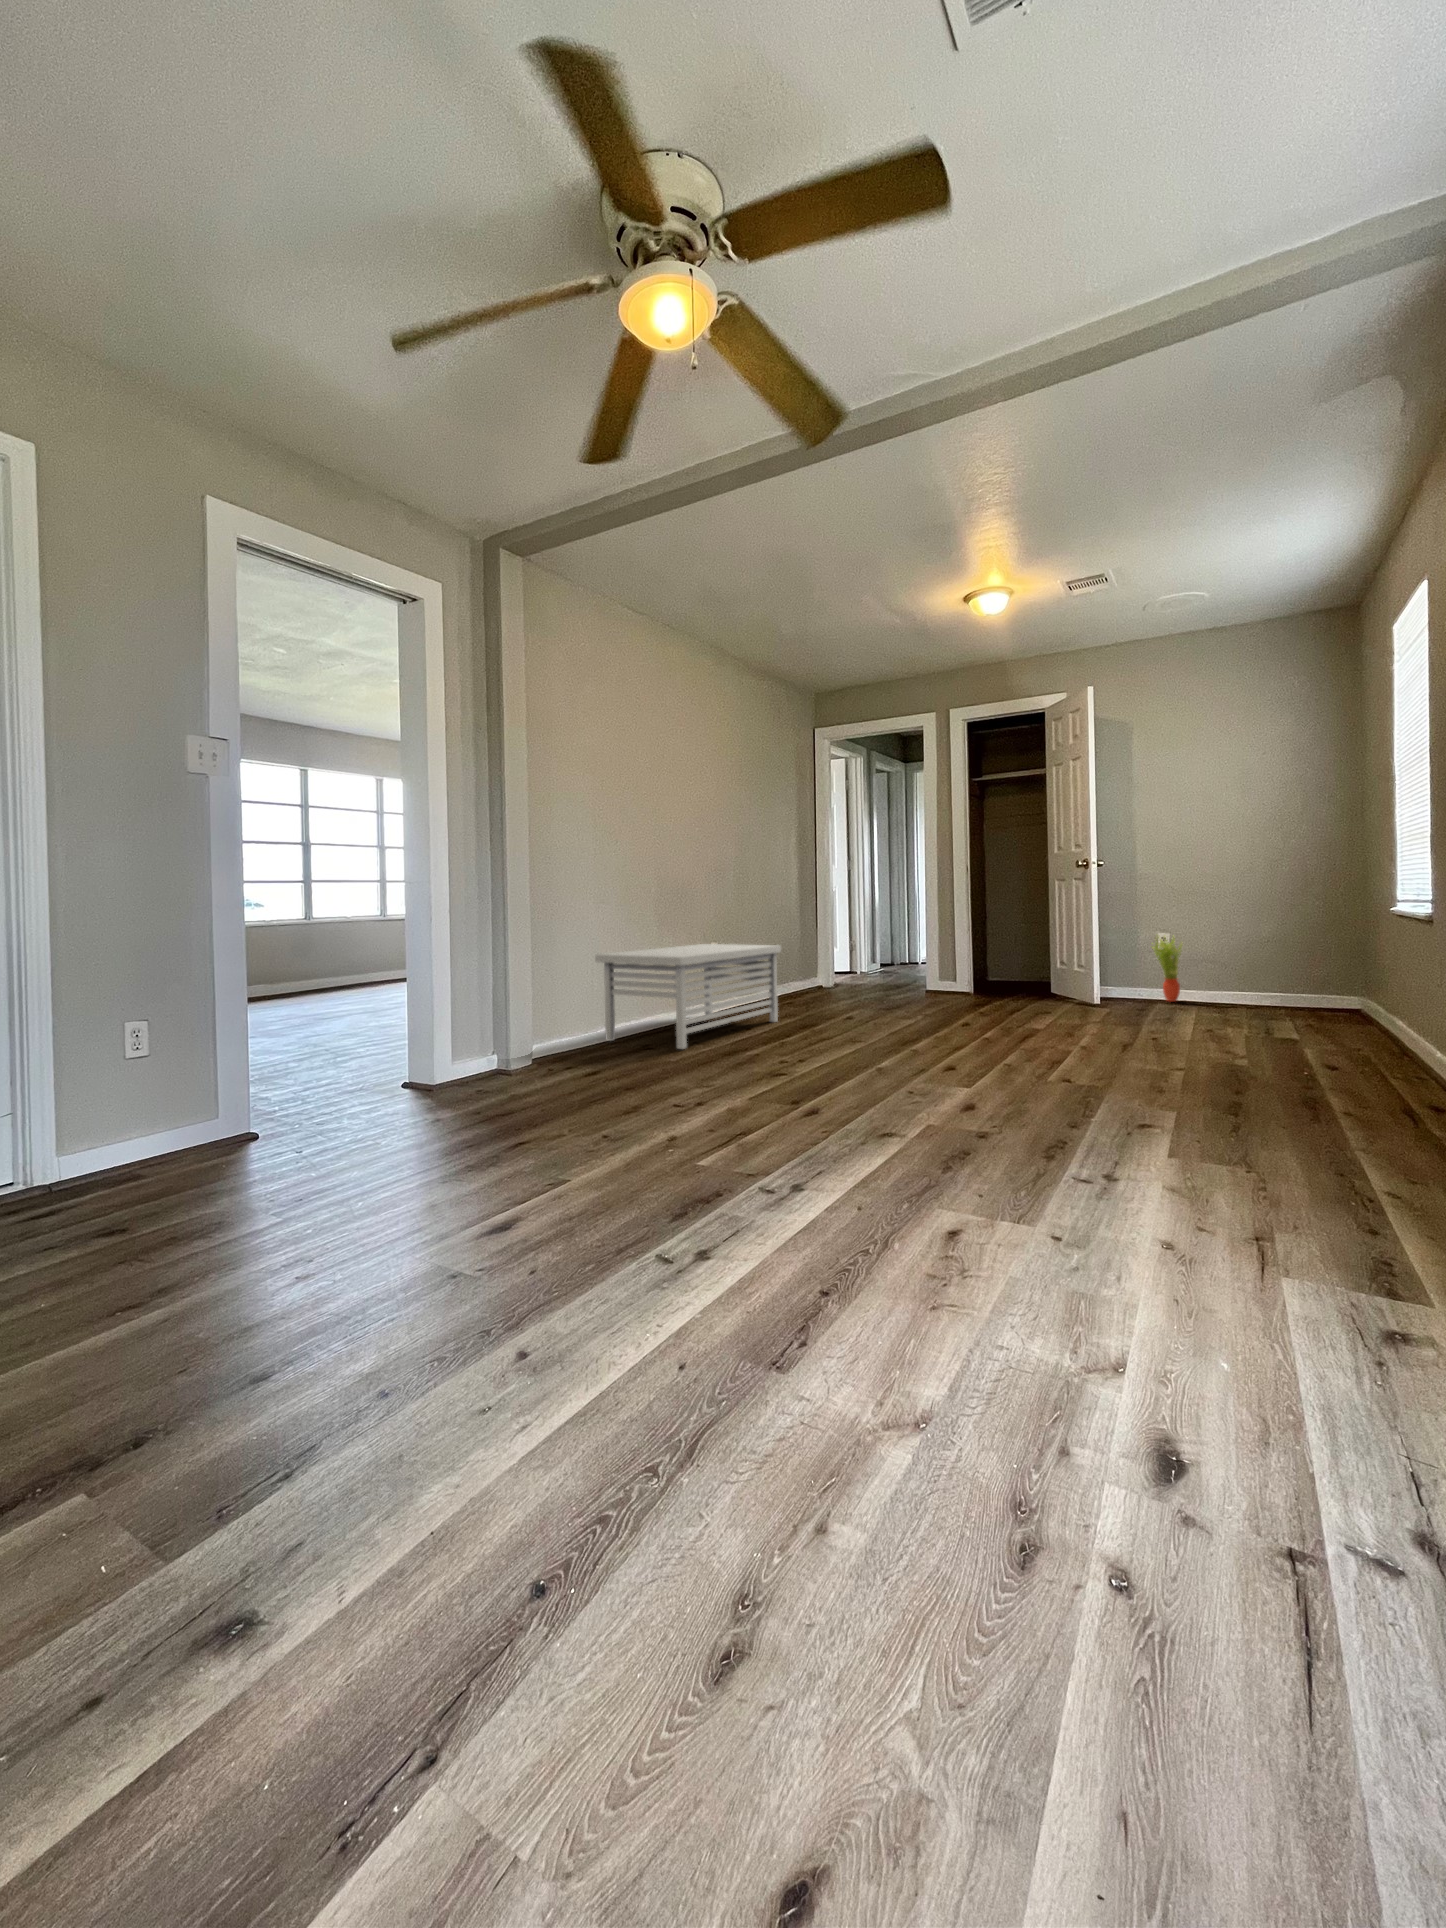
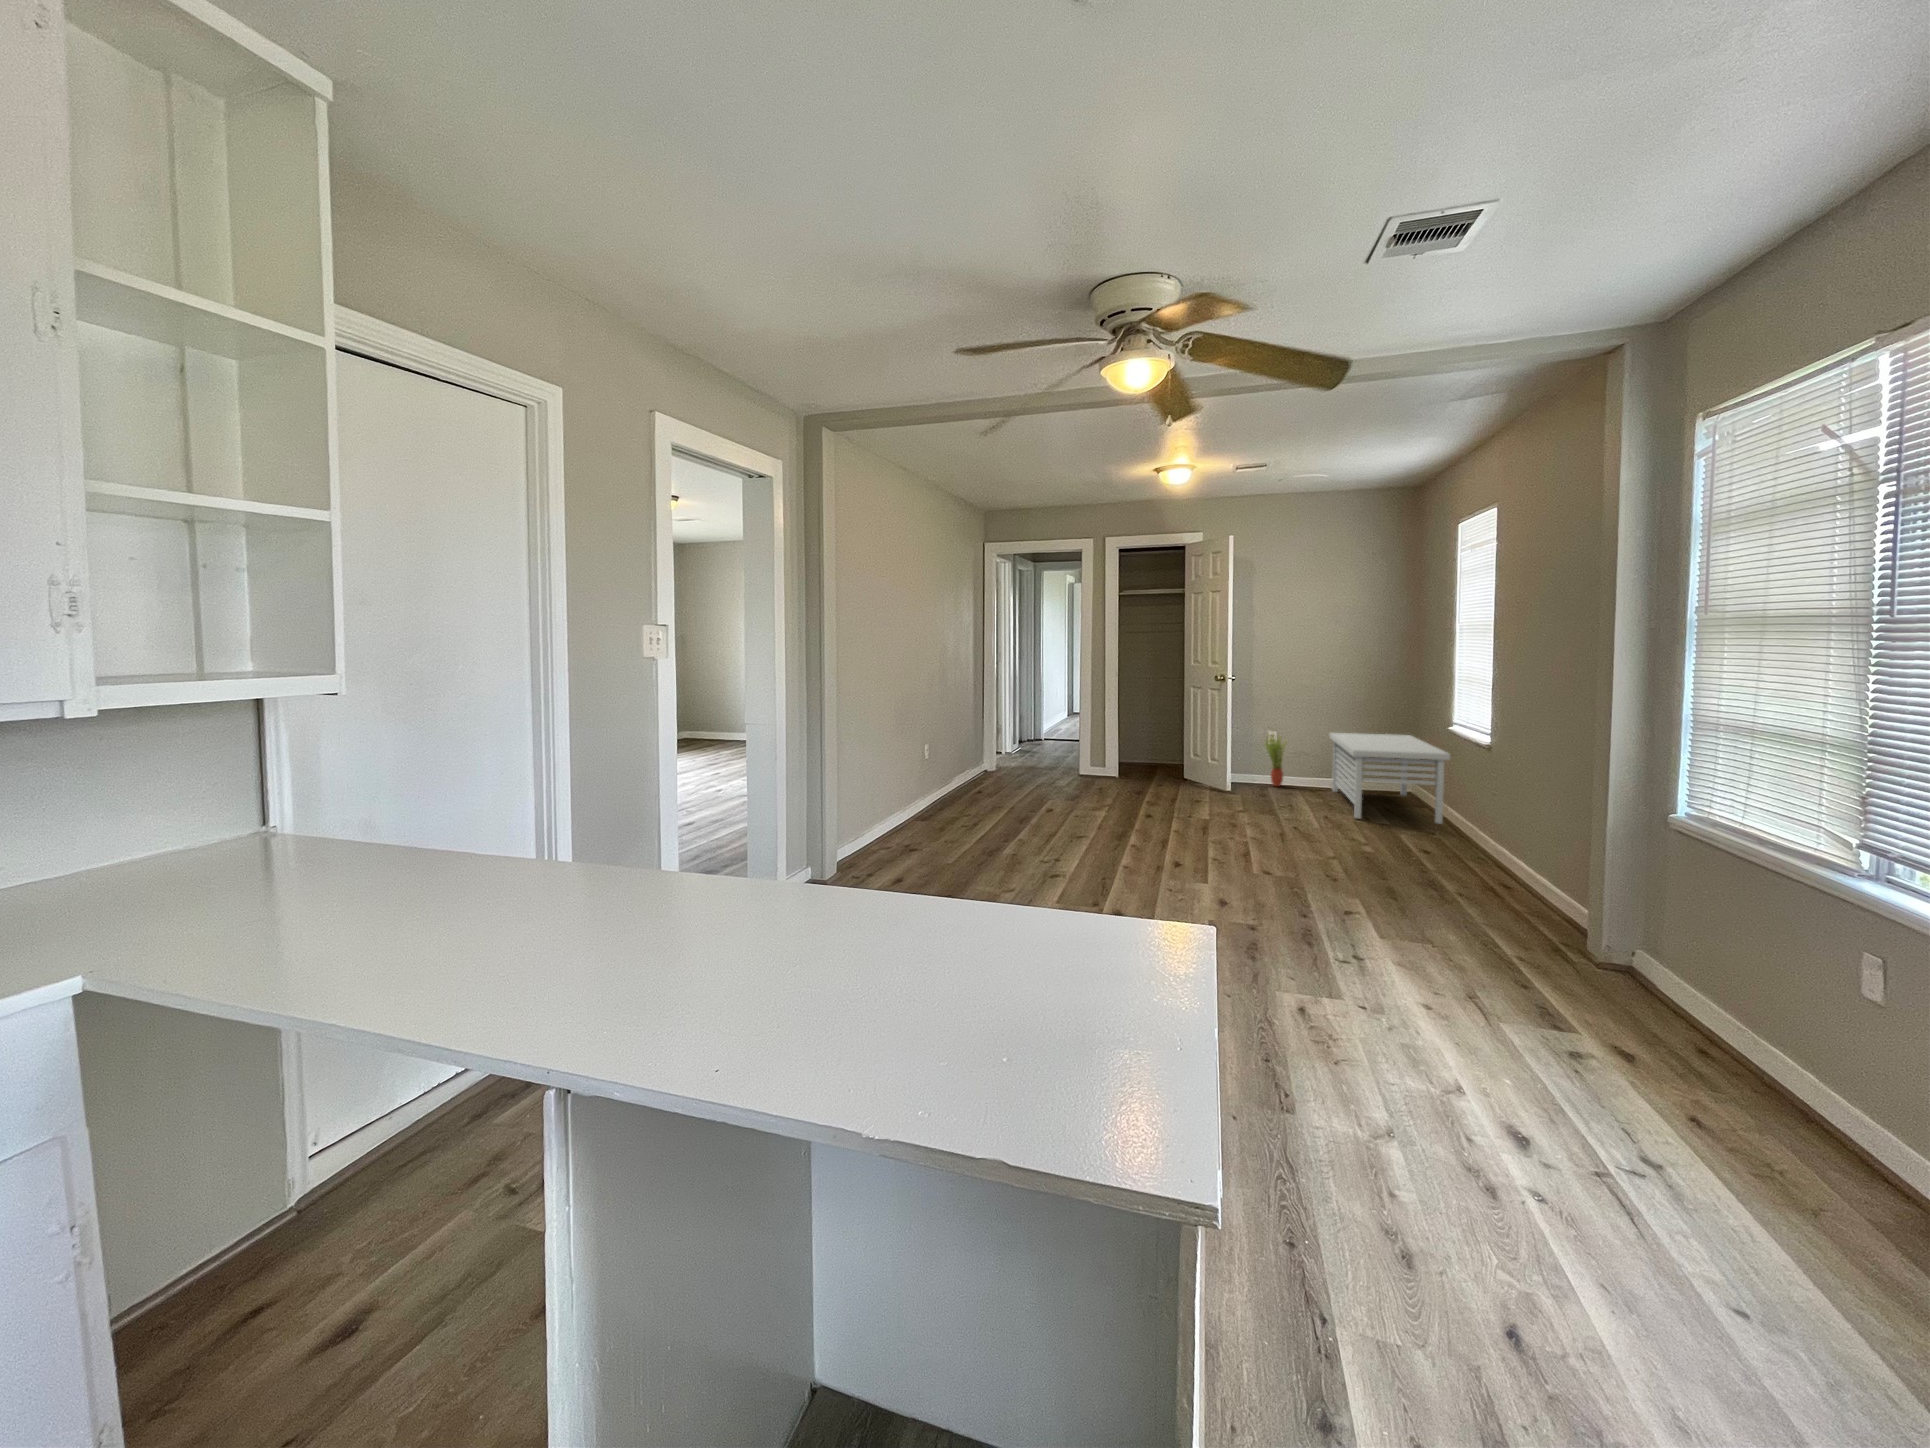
storage bench: present [595,944,781,1049] -> present [1330,733,1450,824]

